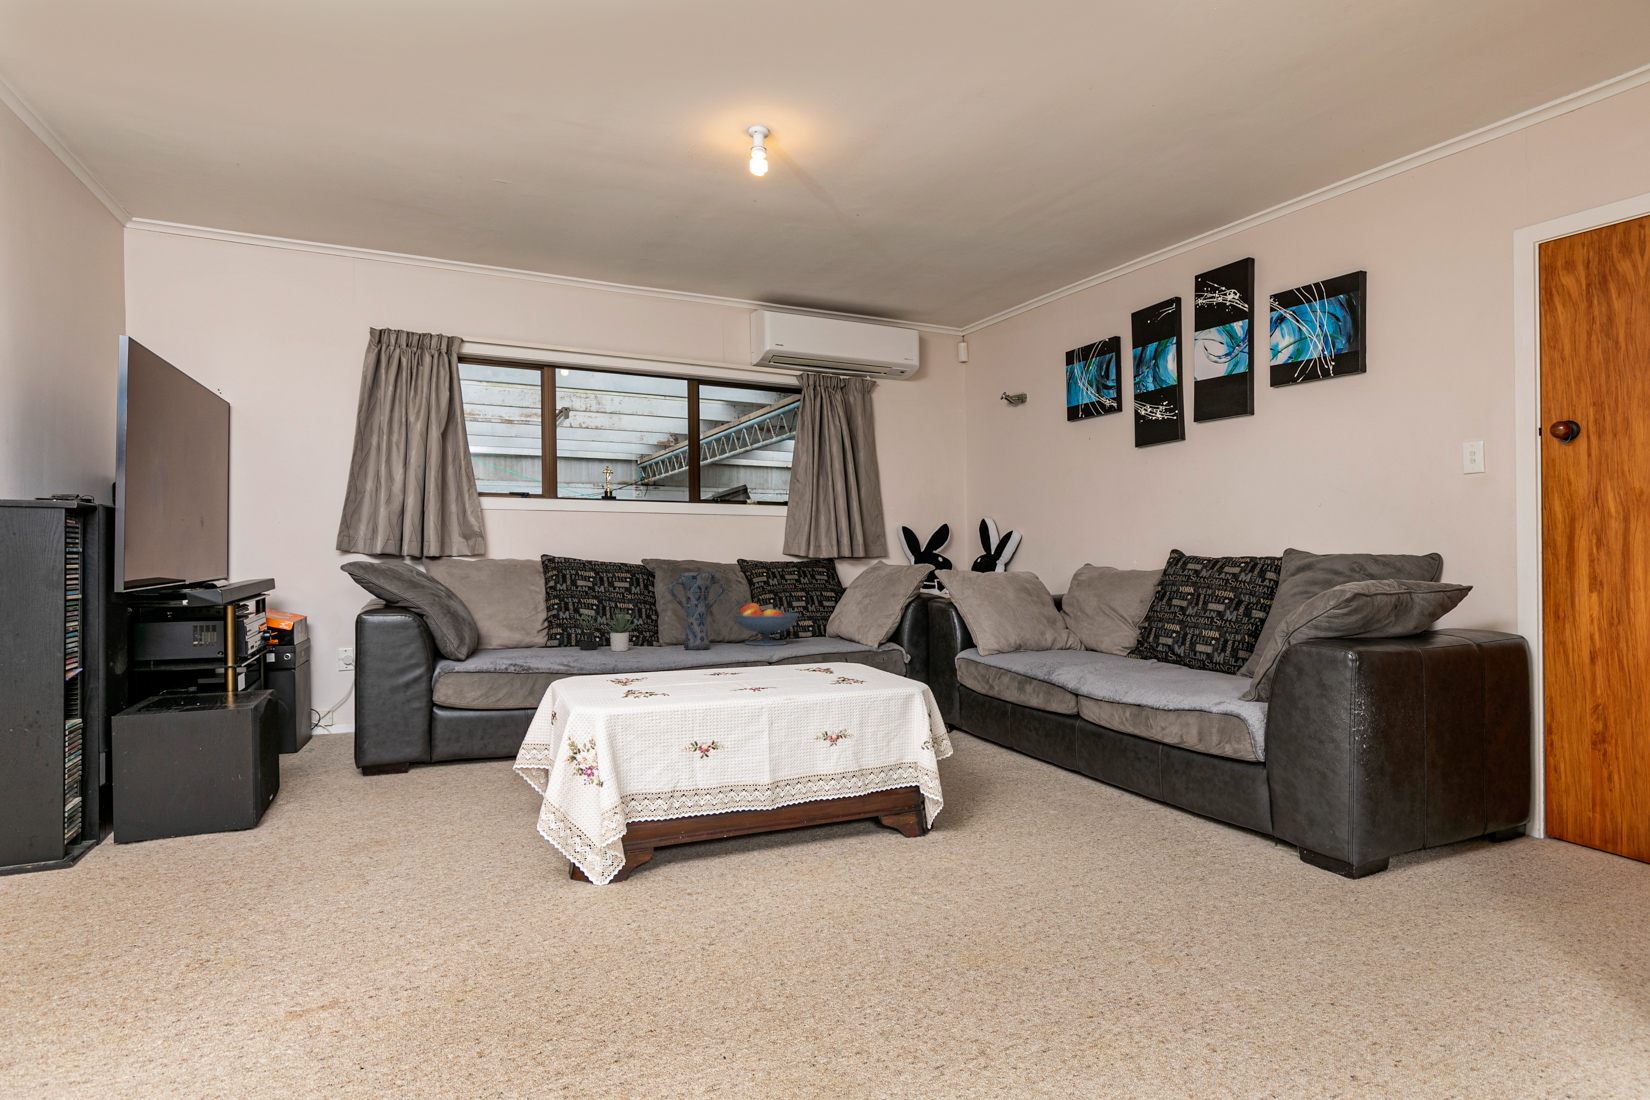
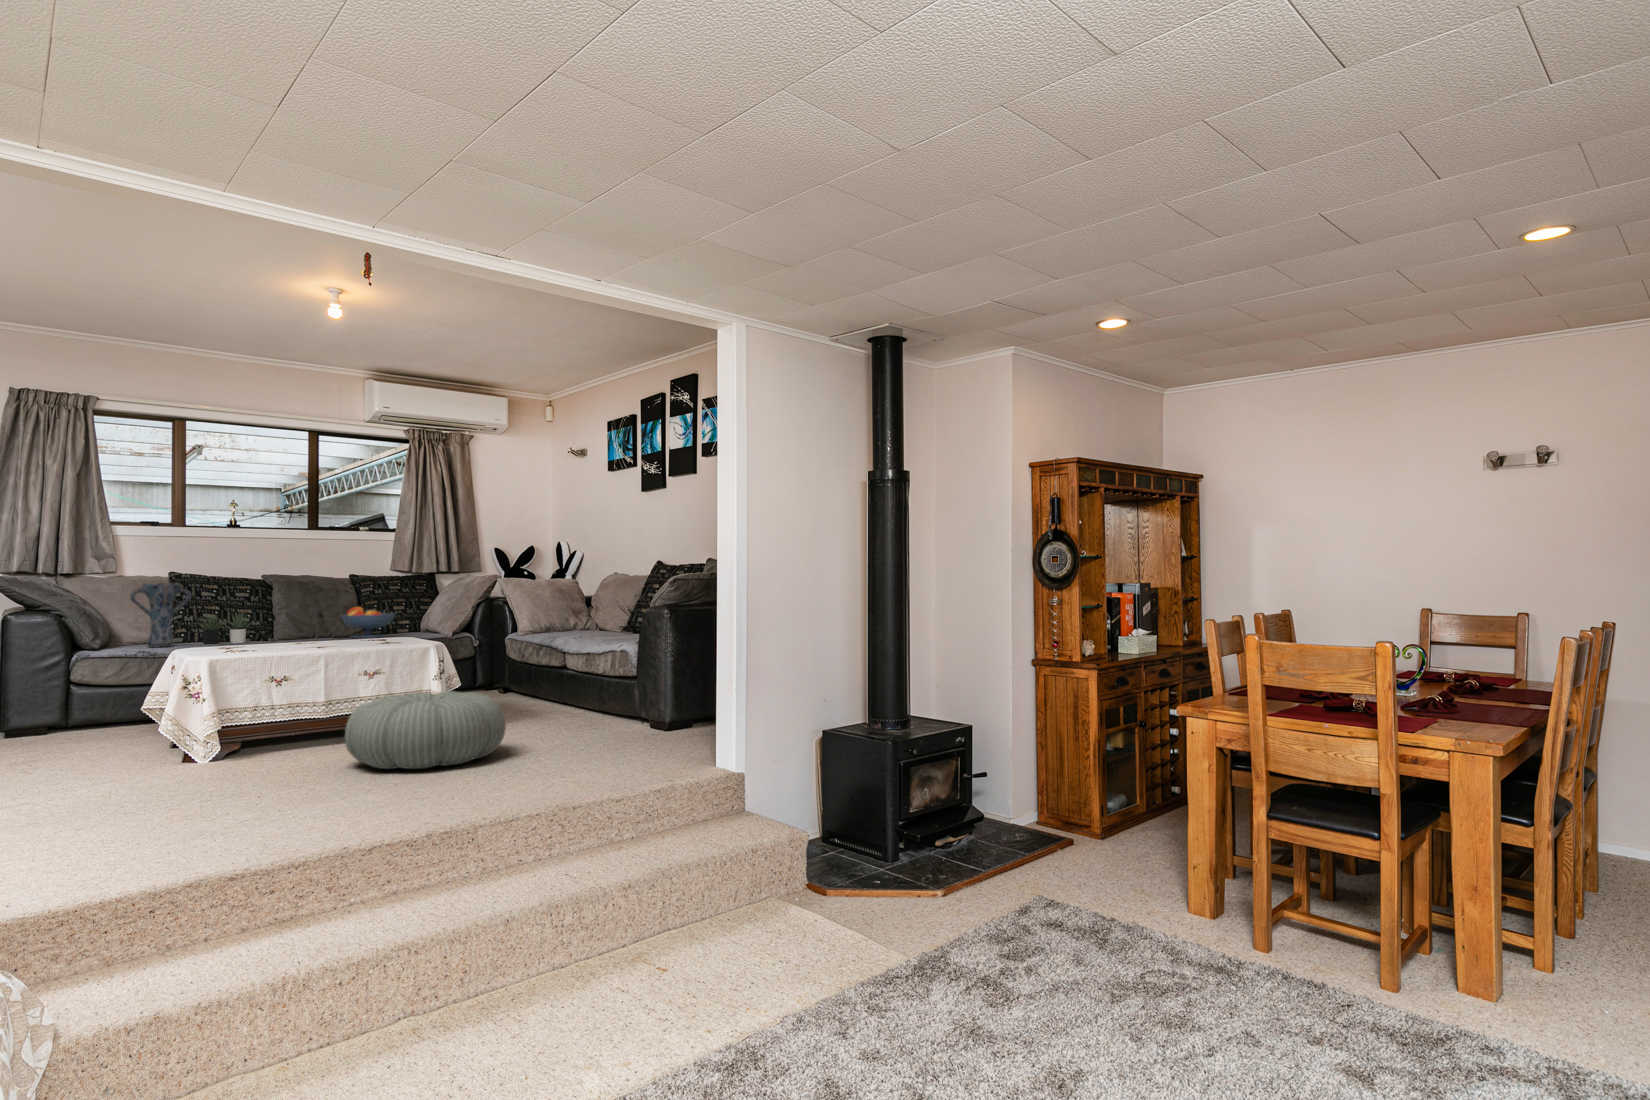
vase: present [668,572,725,650] -> present [130,583,192,648]
pouf: none [841,795,1129,987] -> present [345,691,506,769]

